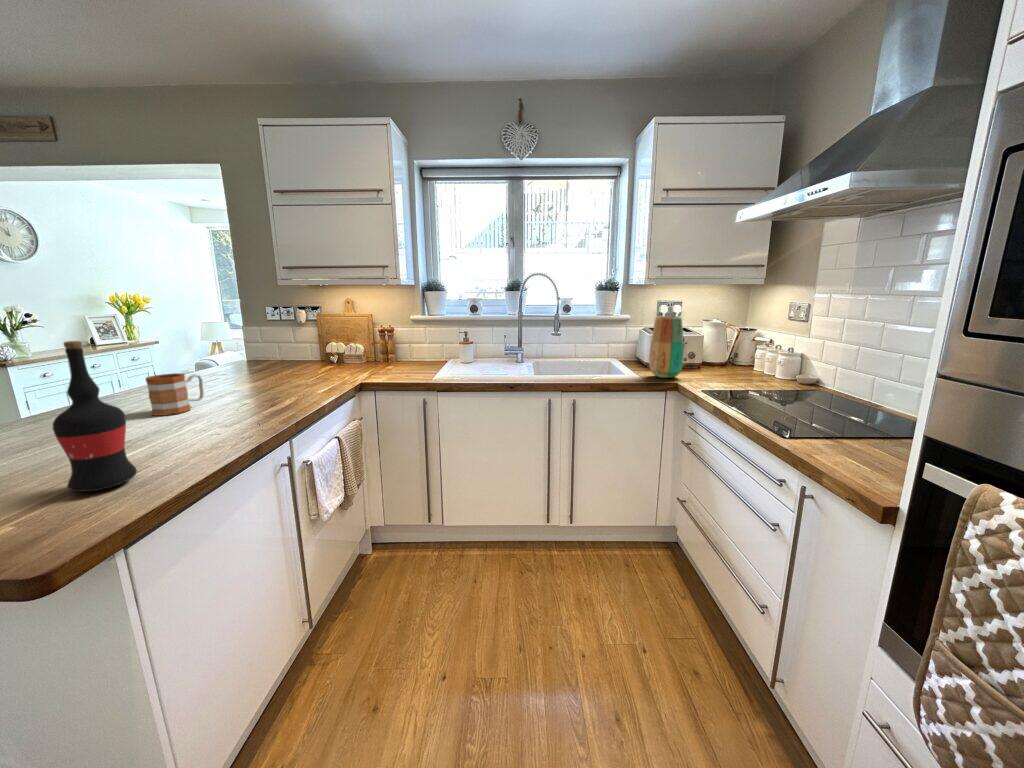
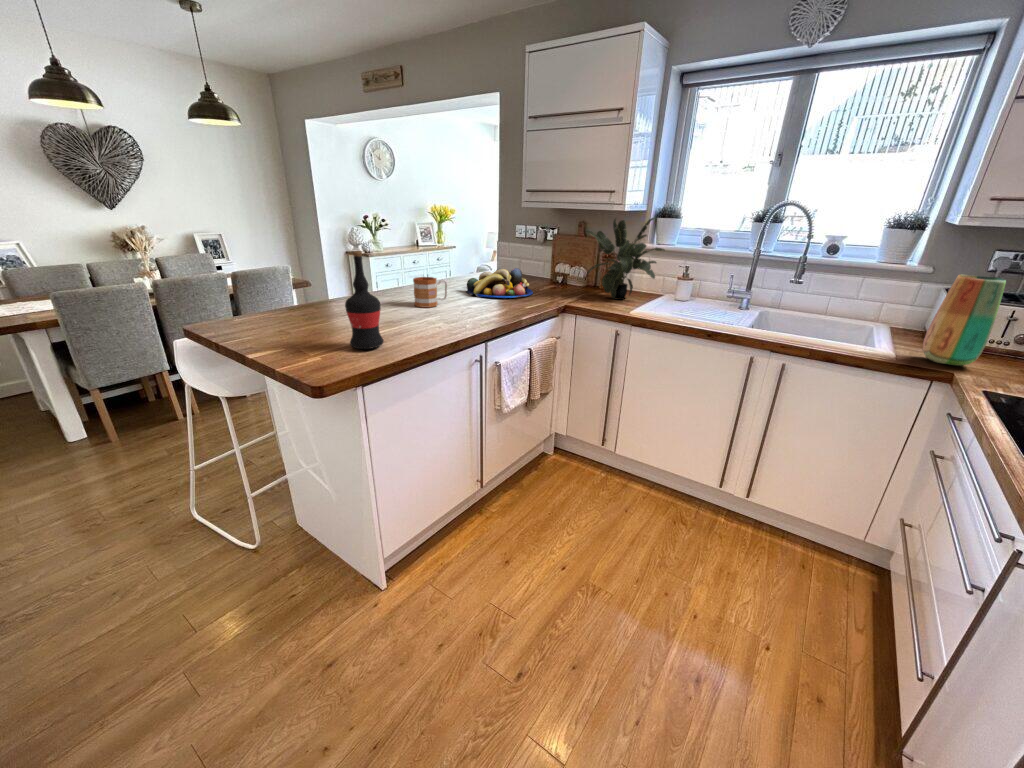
potted plant: none [364,290,447,370] -> present [587,218,665,300]
fruit bowl: none [222,351,315,390] -> present [466,268,533,298]

